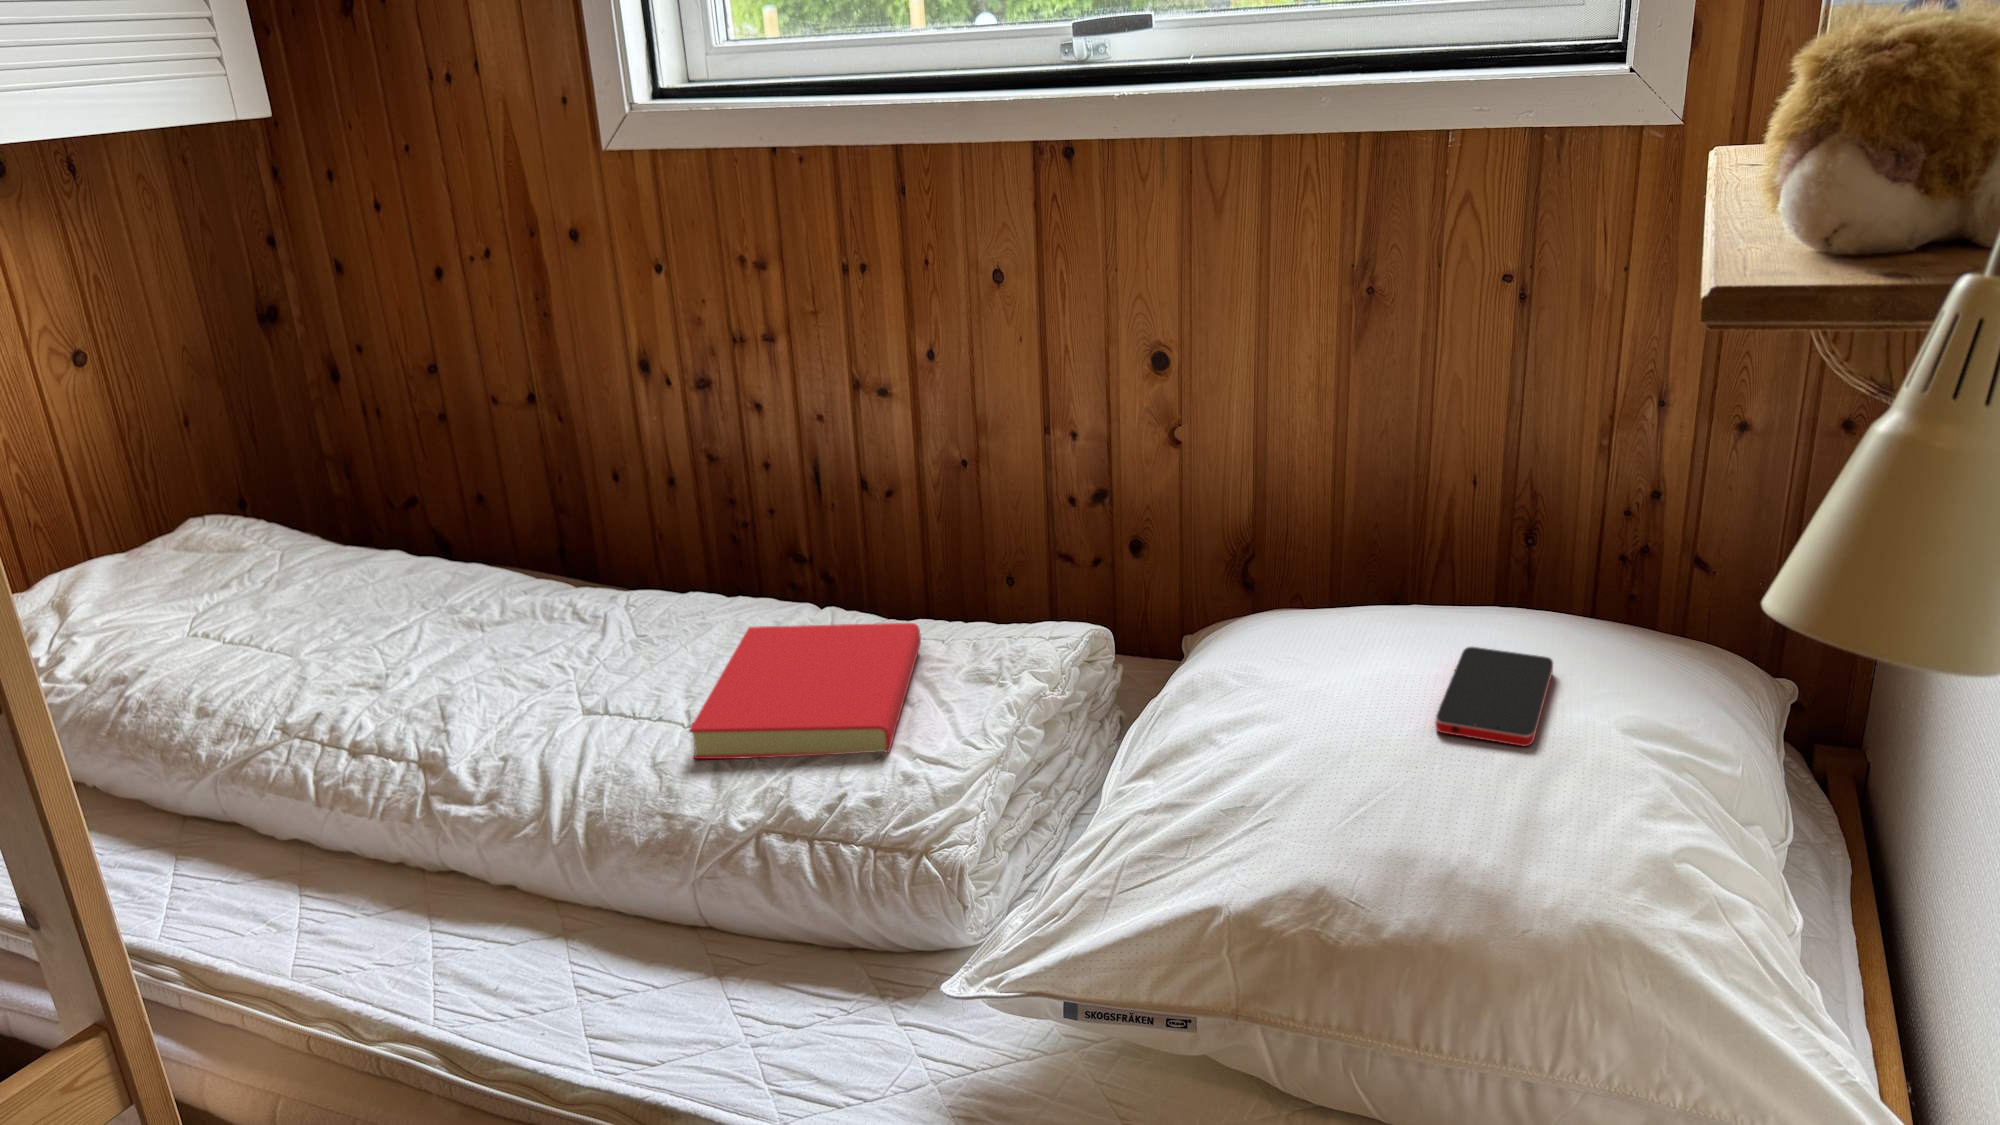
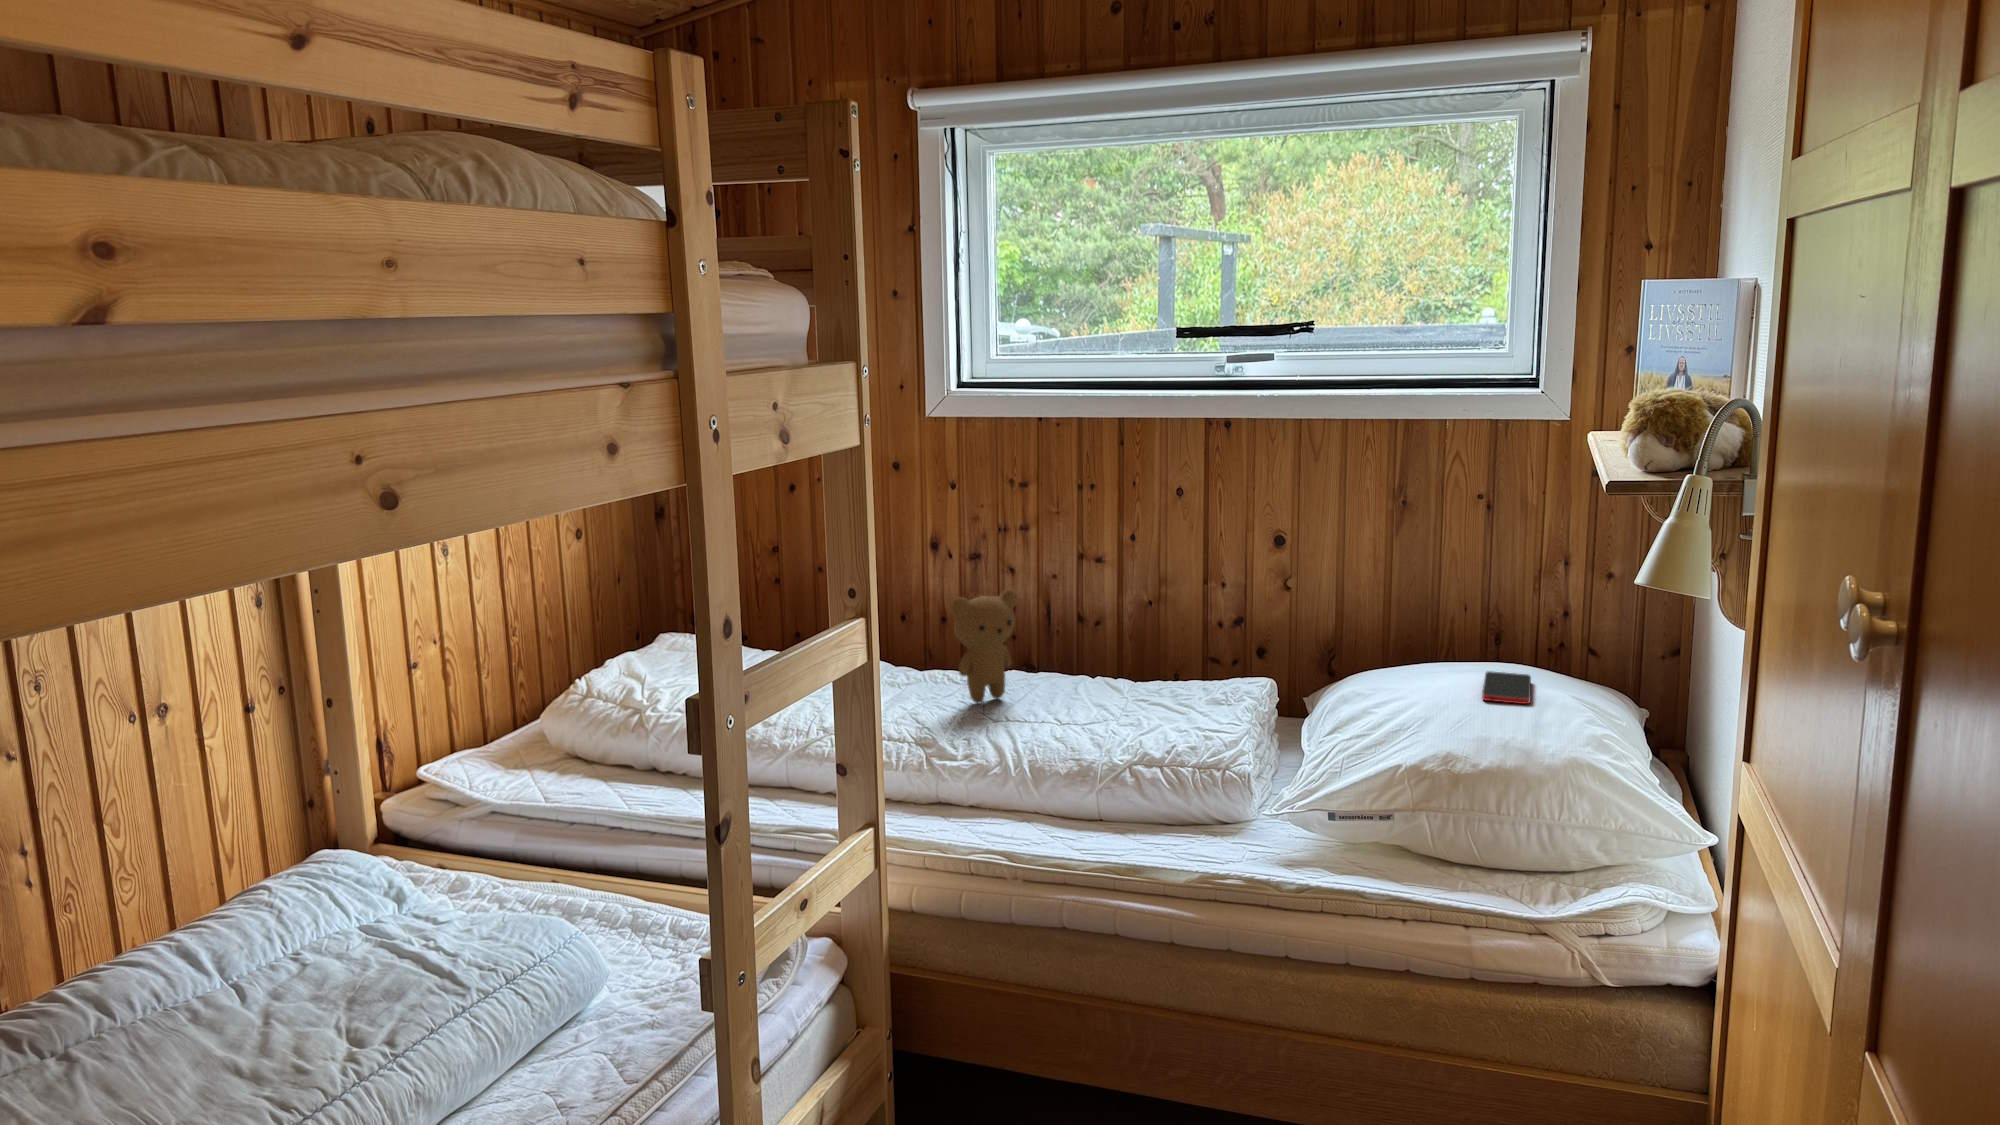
teddy bear: none [528,463,669,659] -> present [951,589,1018,703]
book: present [689,623,921,759] -> none [1068,680,1185,738]

